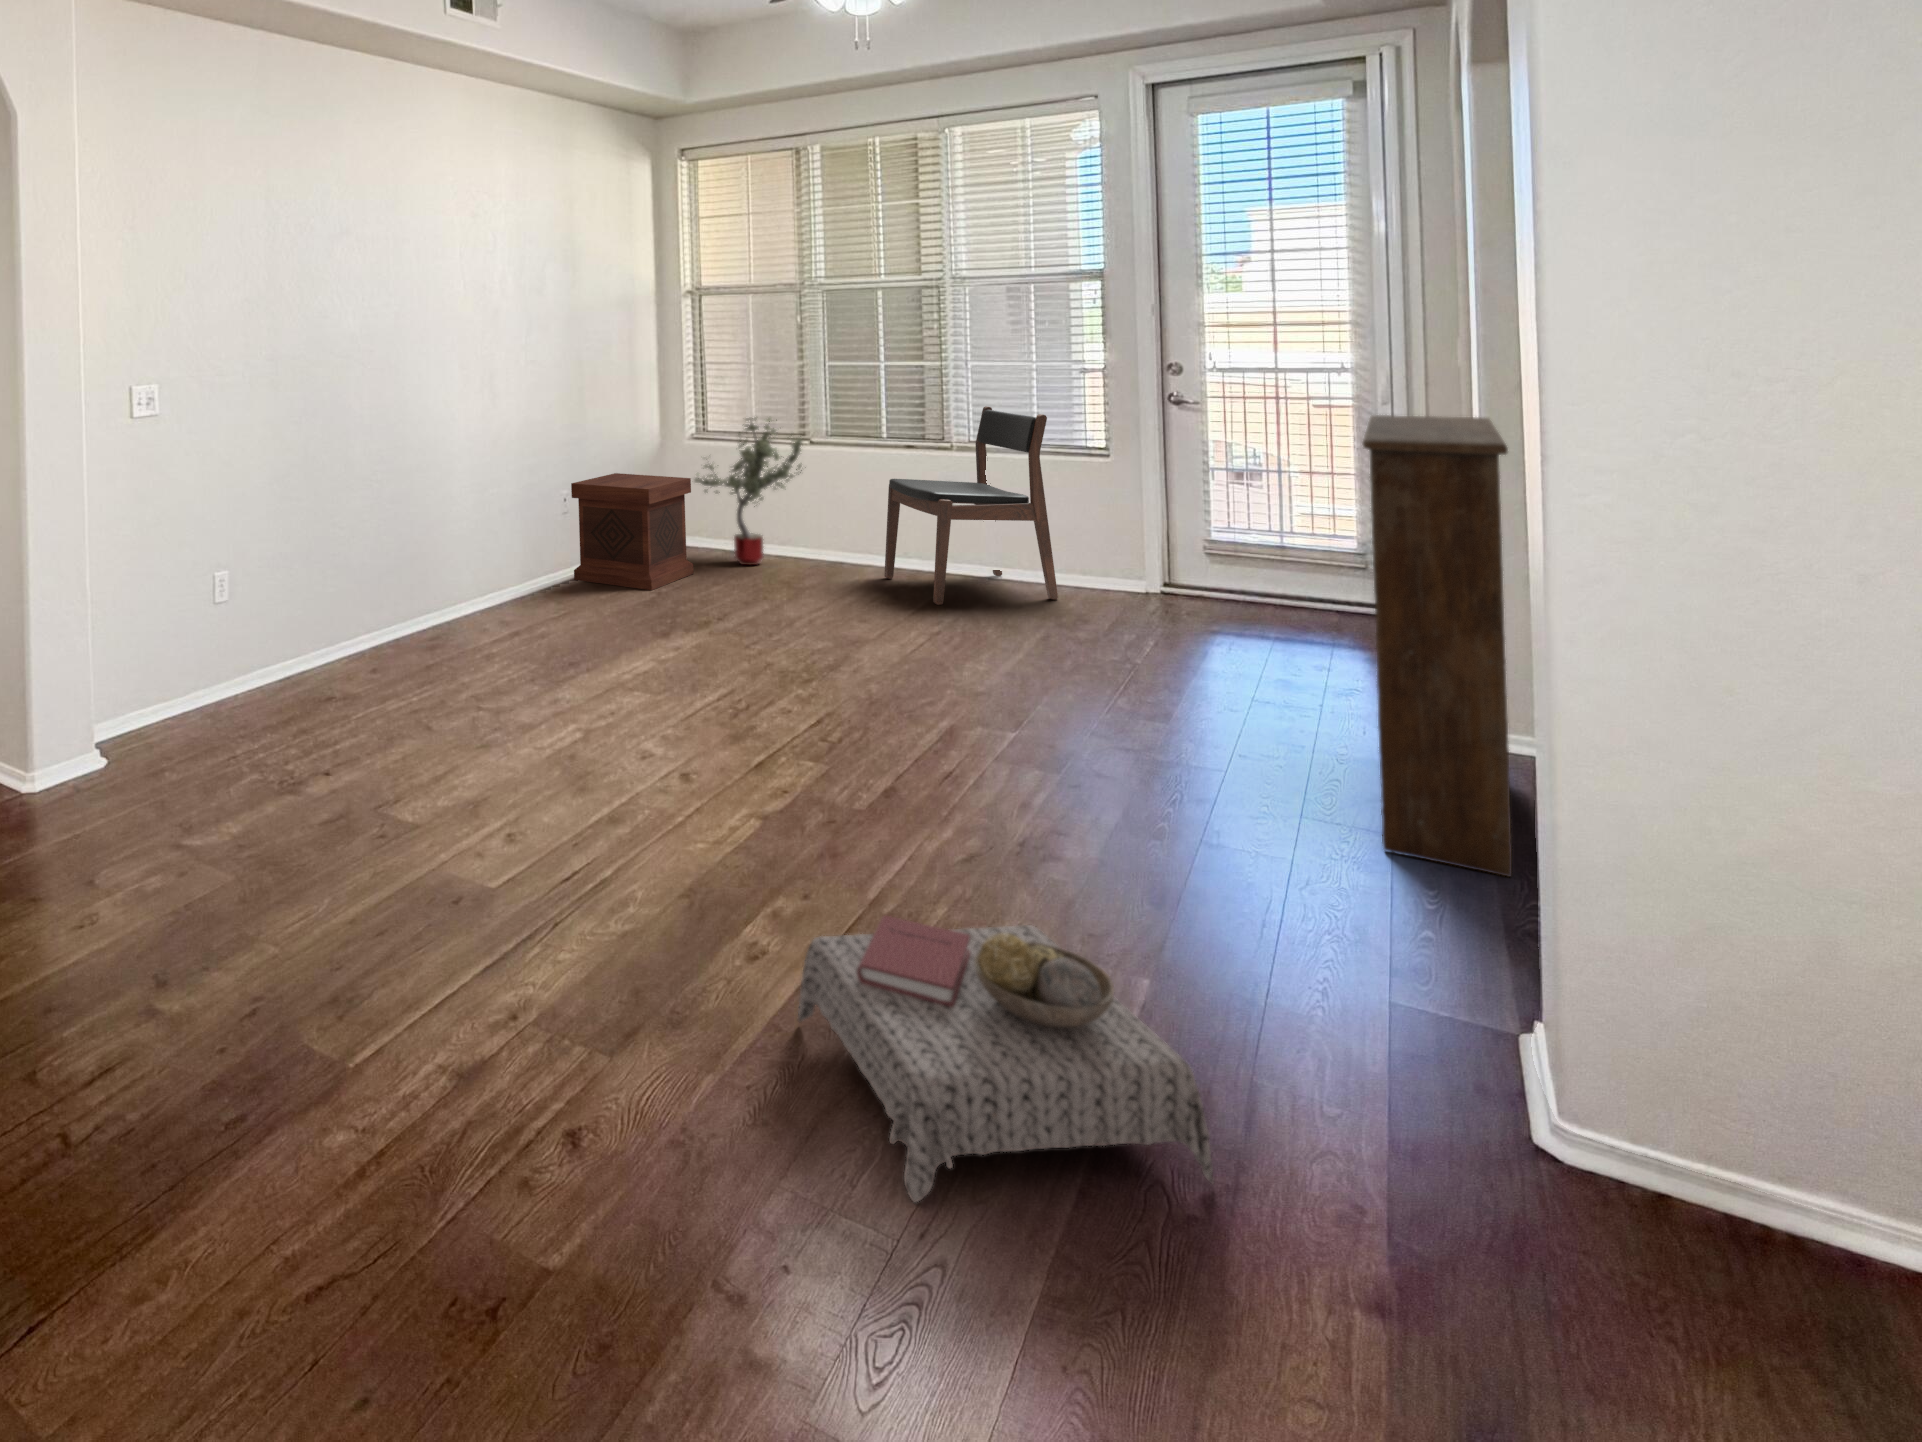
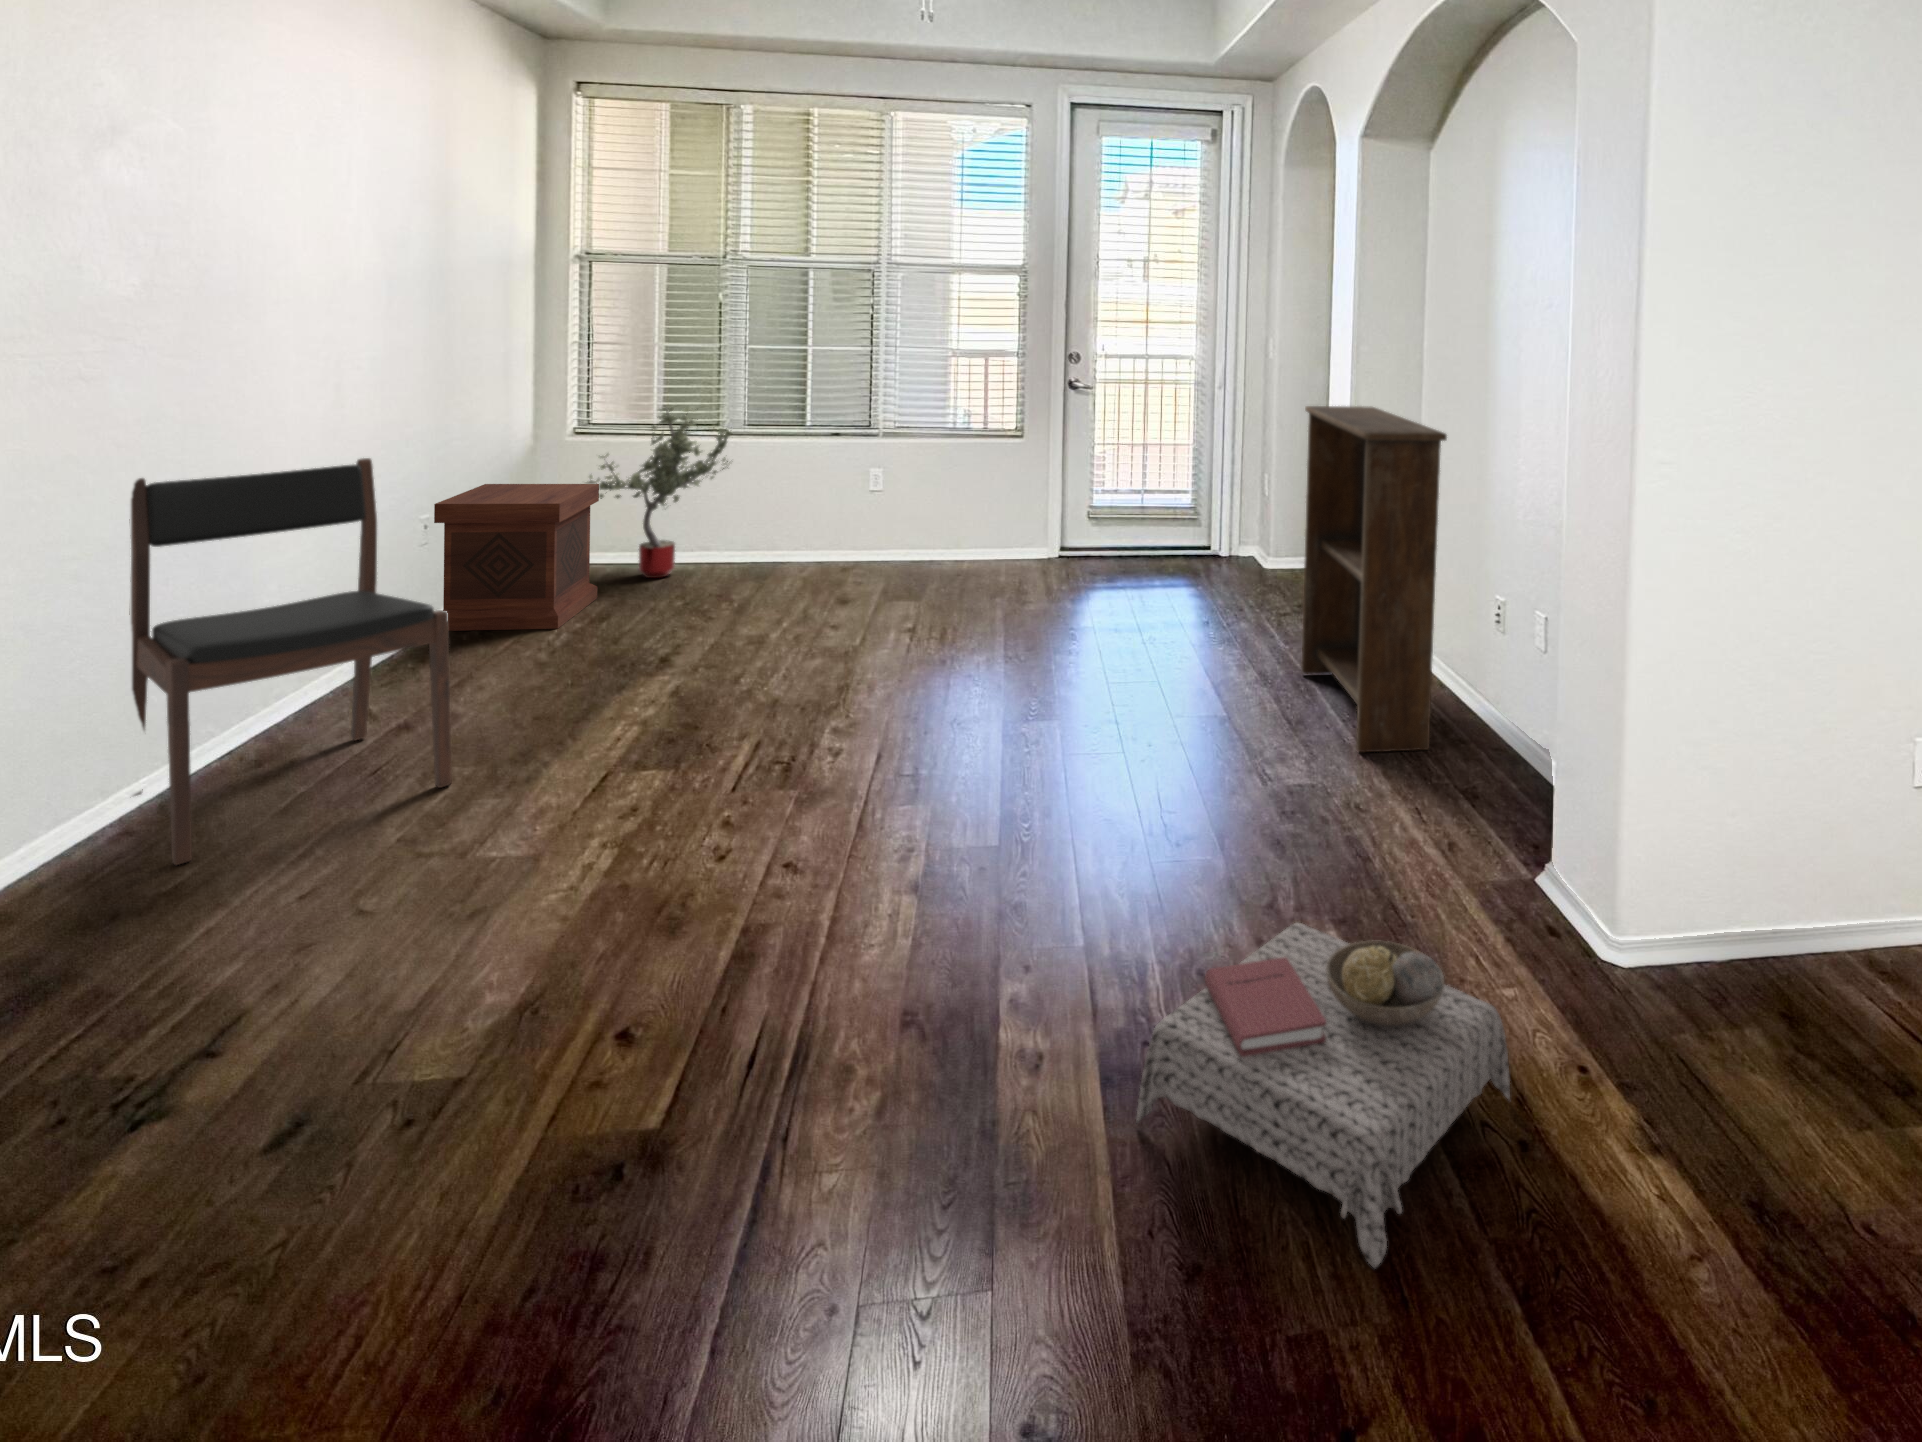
dining chair: present [884,406,1058,605] -> present [129,458,452,865]

